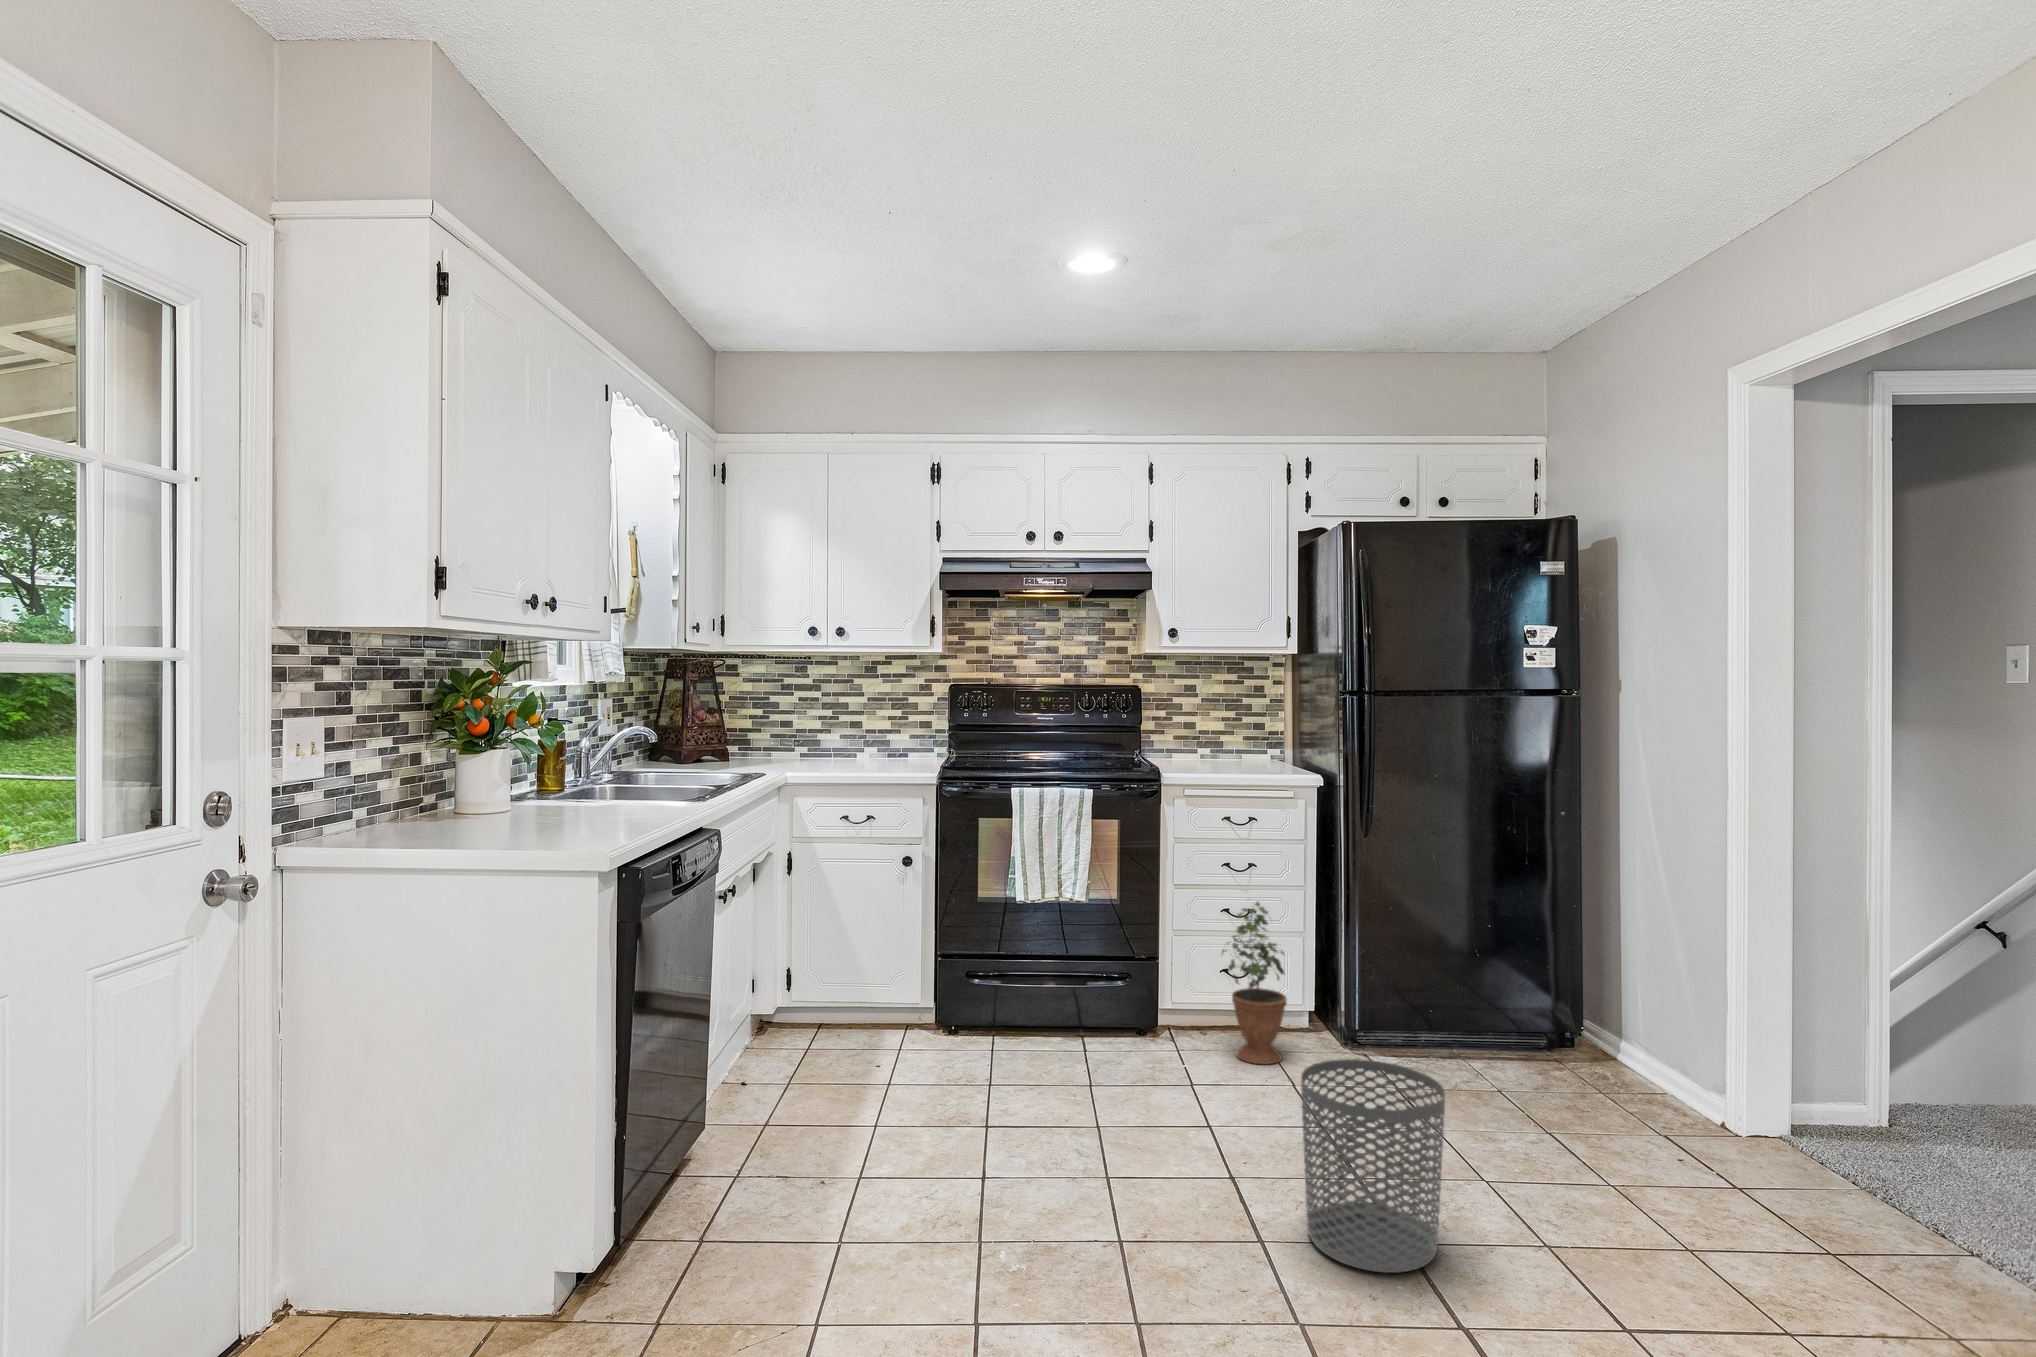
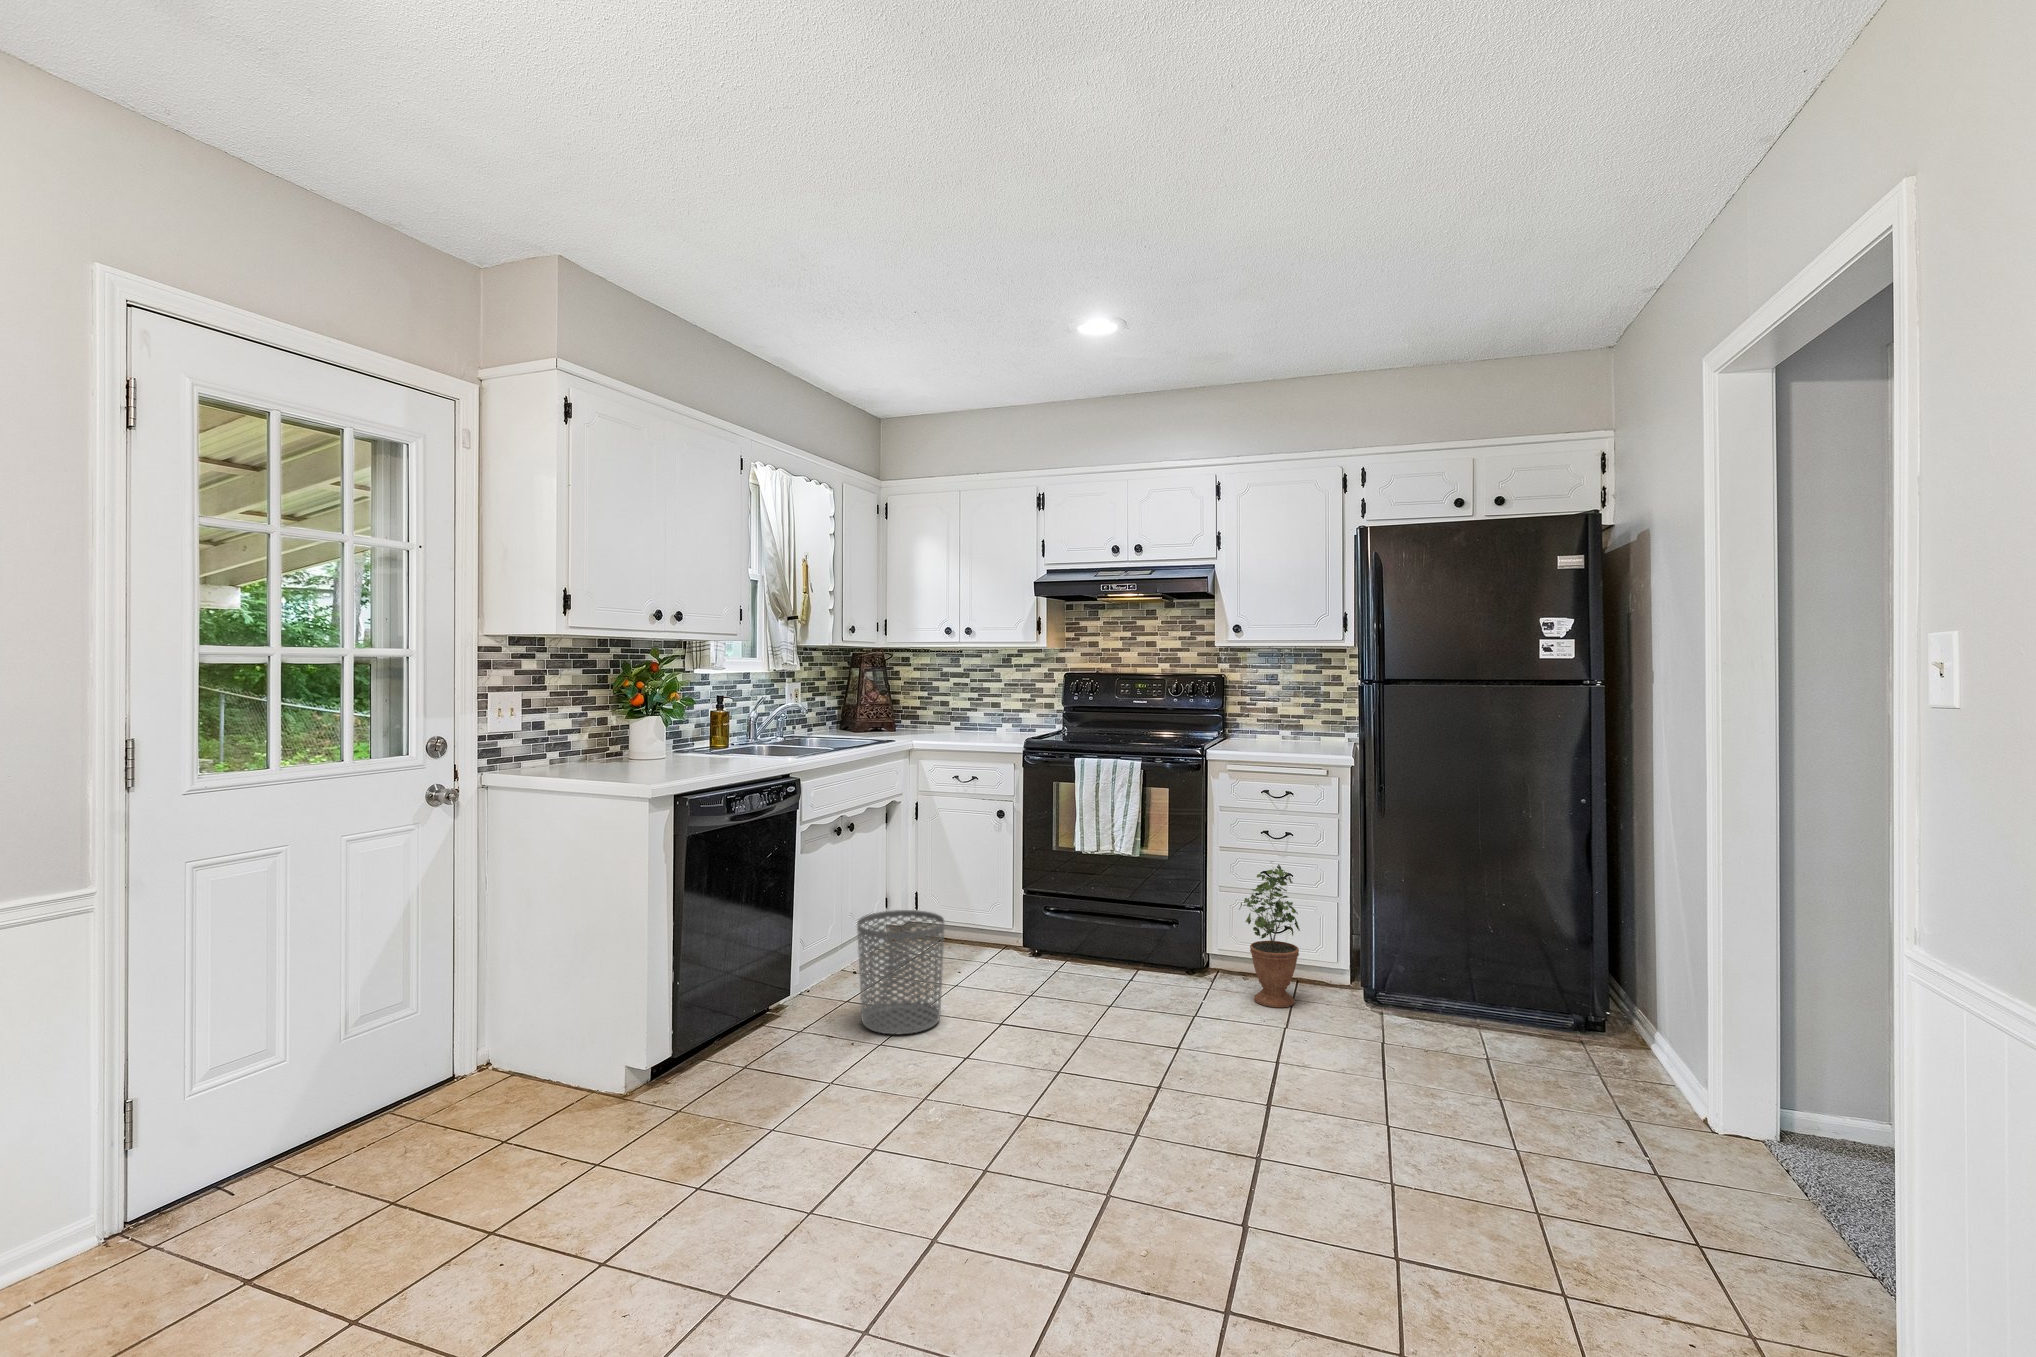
waste bin: present [1301,1059,1445,1273] -> present [857,910,944,1034]

